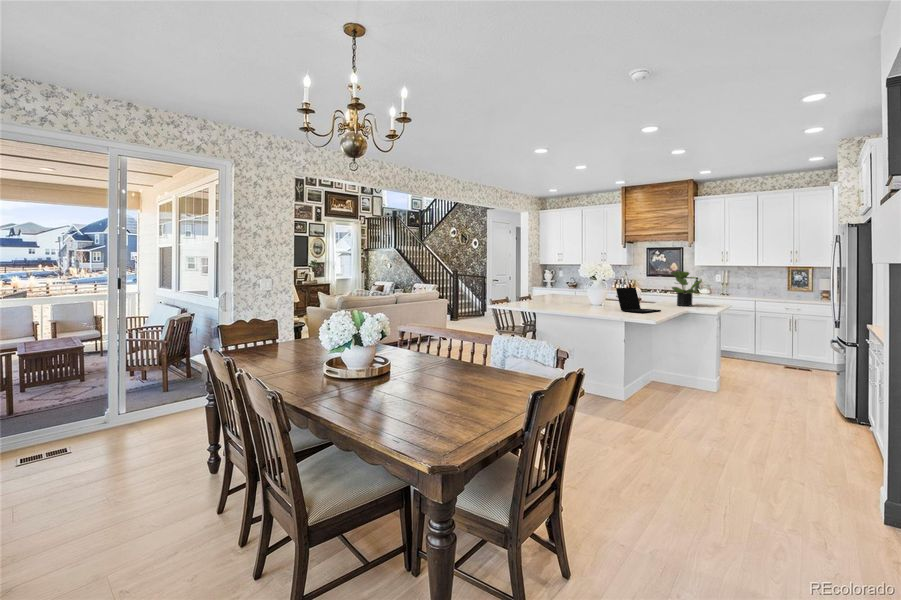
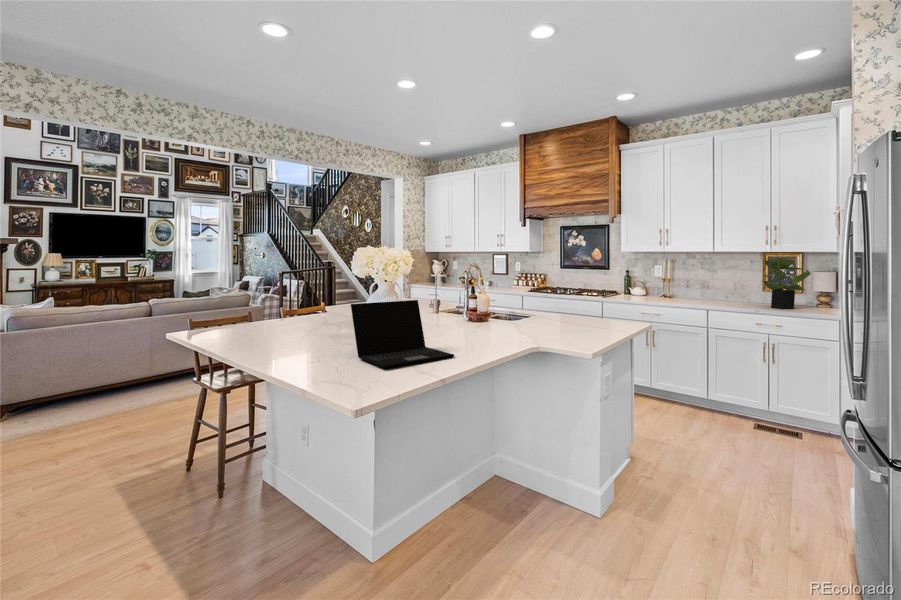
potted plant: present [671,271,702,306] -> present [763,258,811,309]

